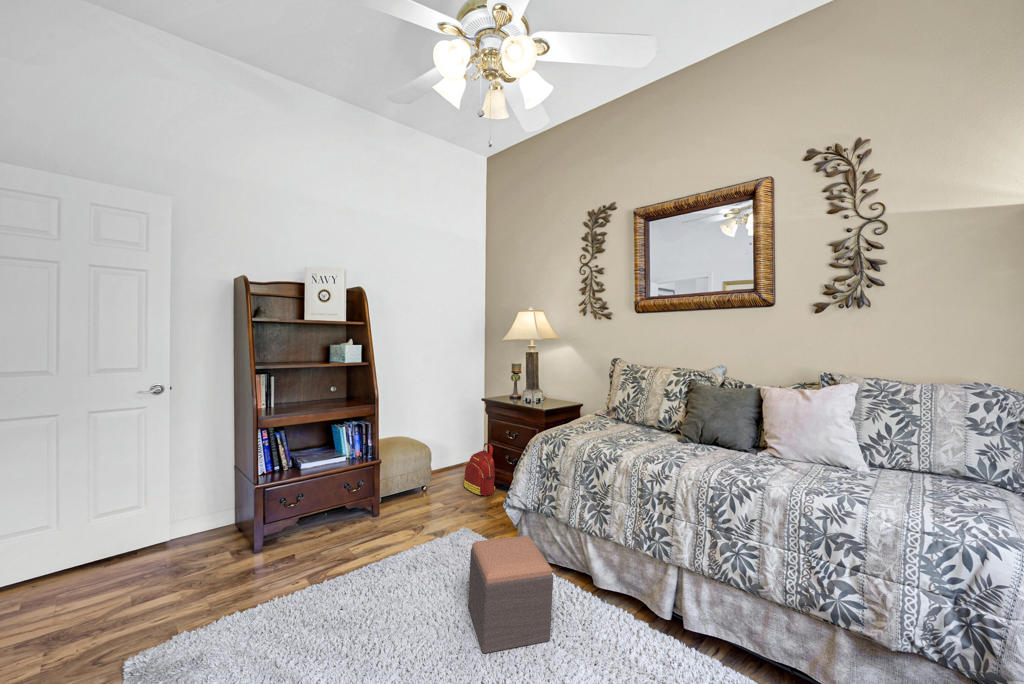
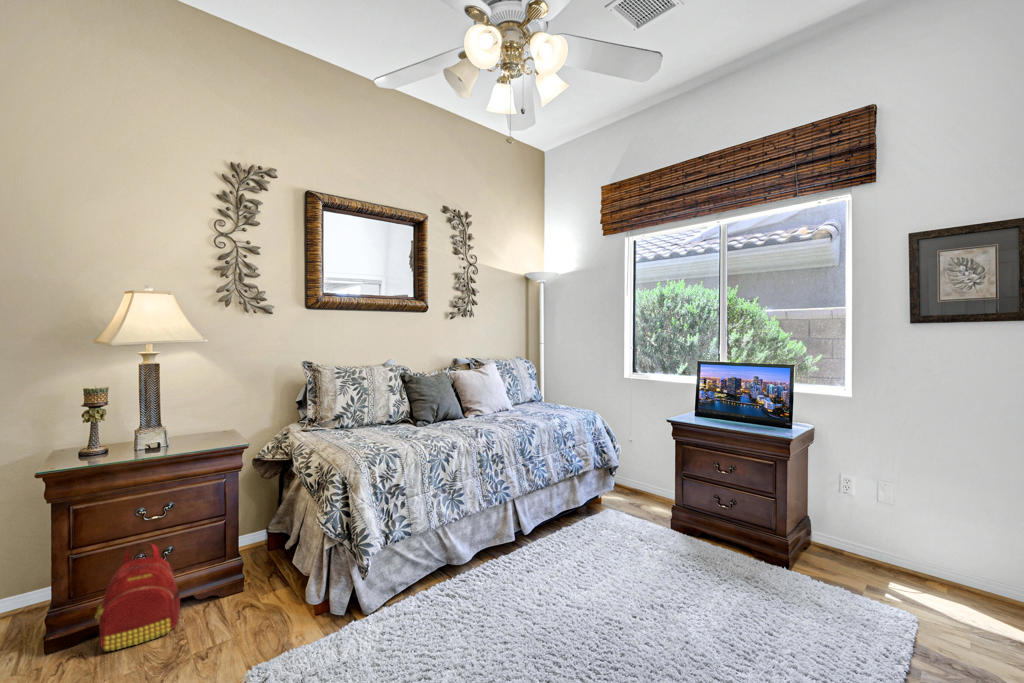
footstool: present [468,536,553,653] -> none [459,539,536,654]

